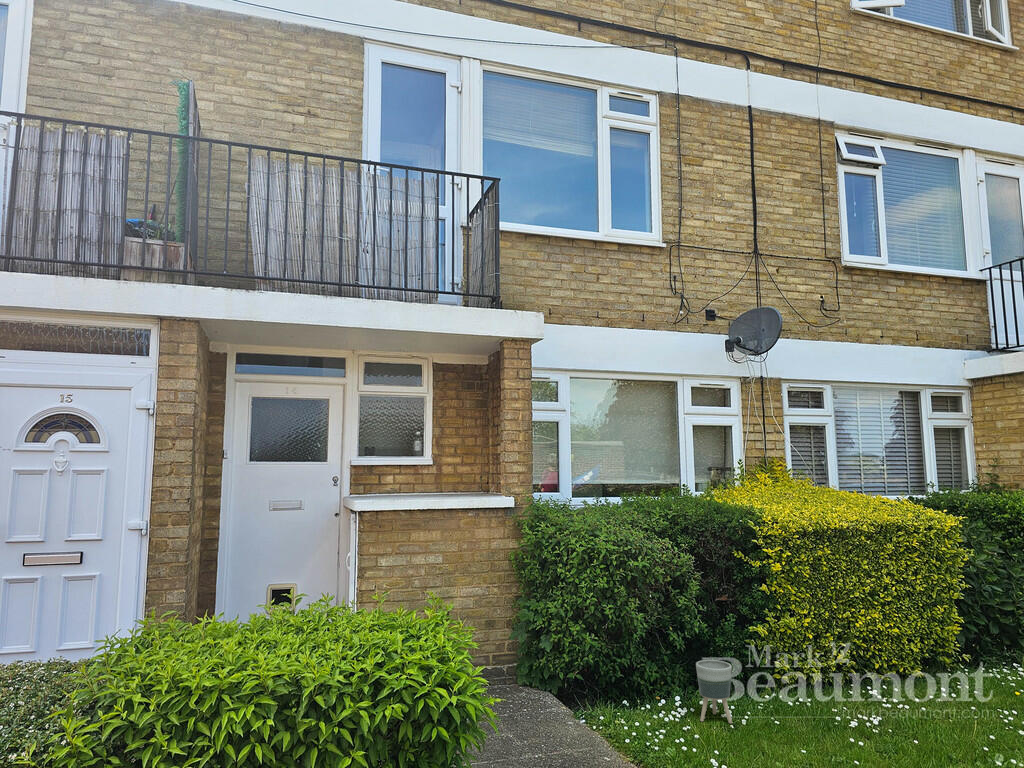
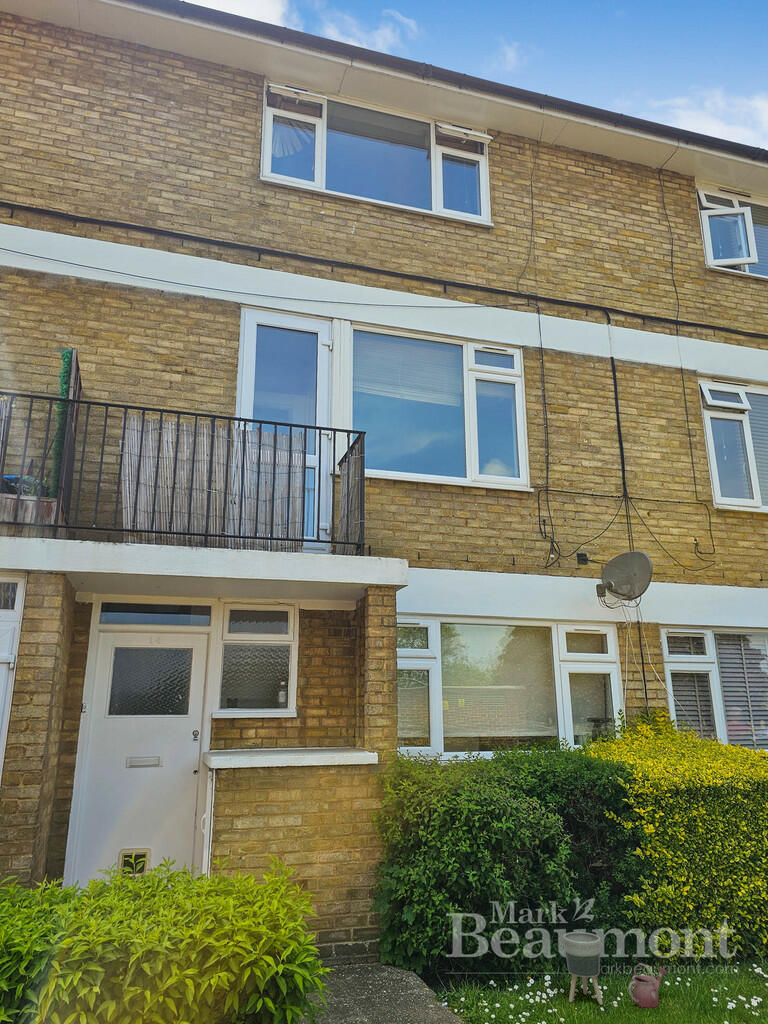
watering can: none [756,687,792,726] -> present [628,963,667,1008]

